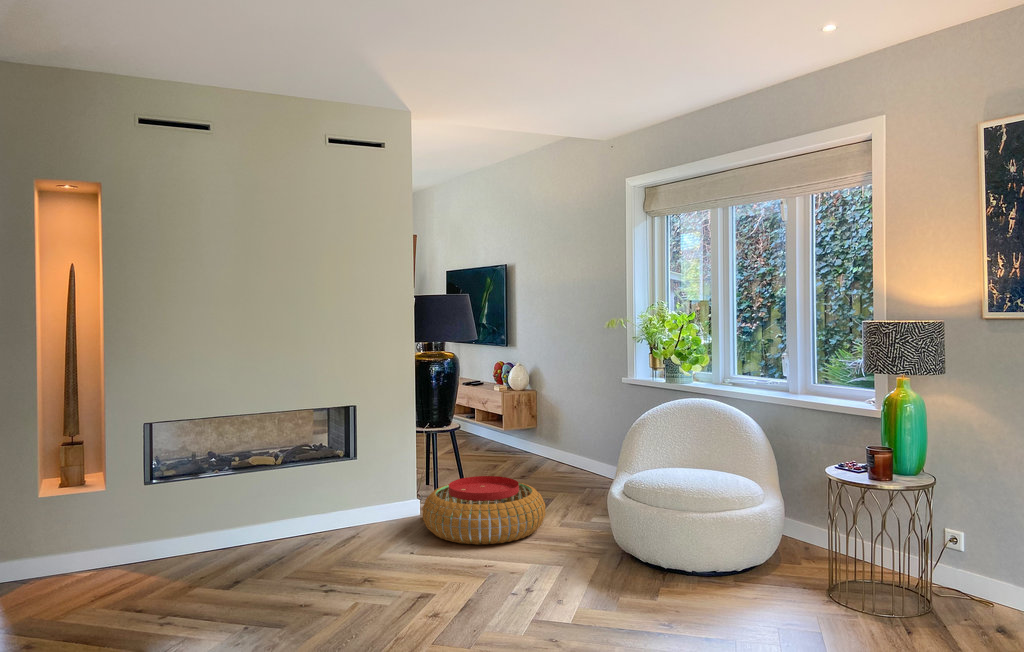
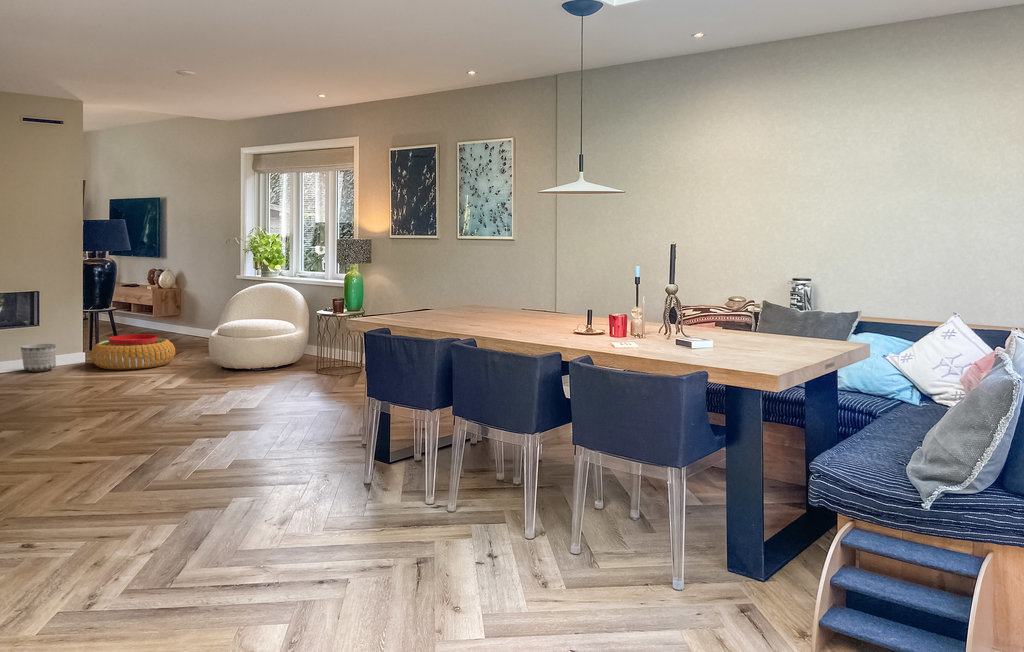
planter: none [327,490,375,539] -> present [21,344,56,372]

